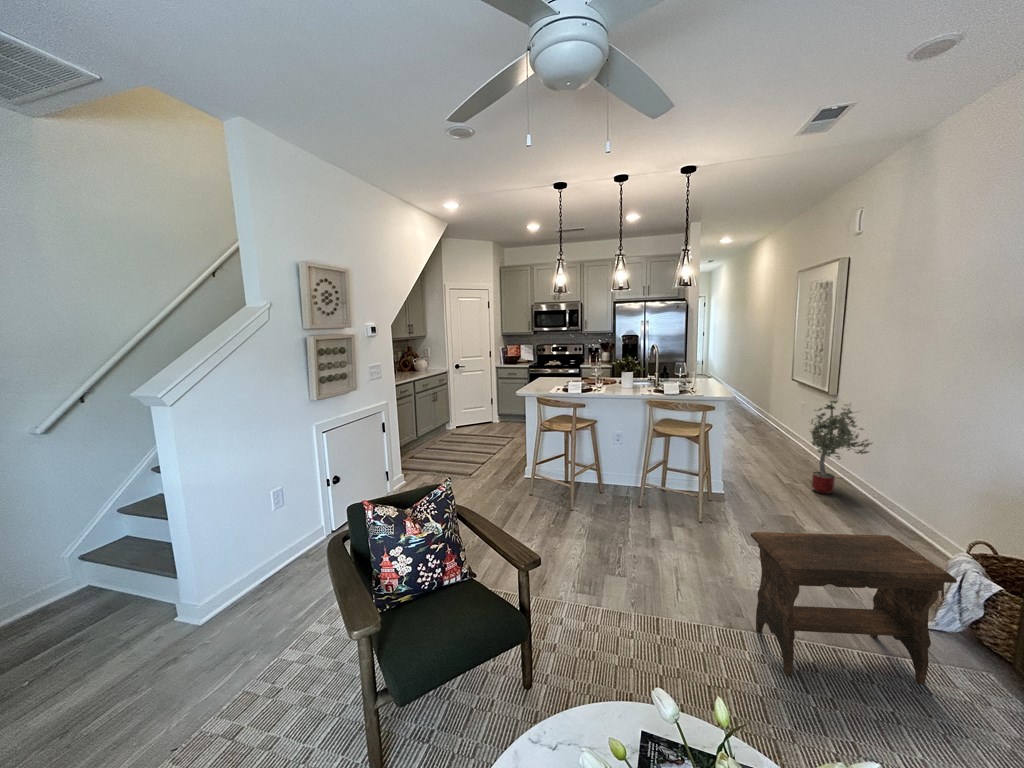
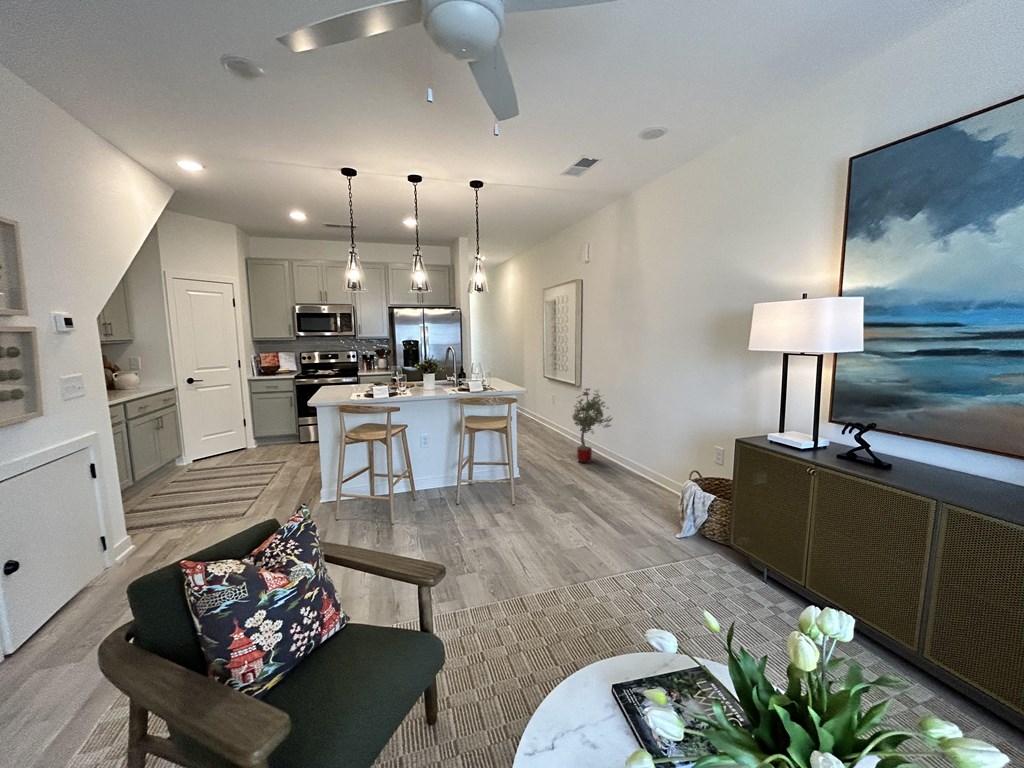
footstool: present [751,532,957,684] -> none [585,476,708,604]

